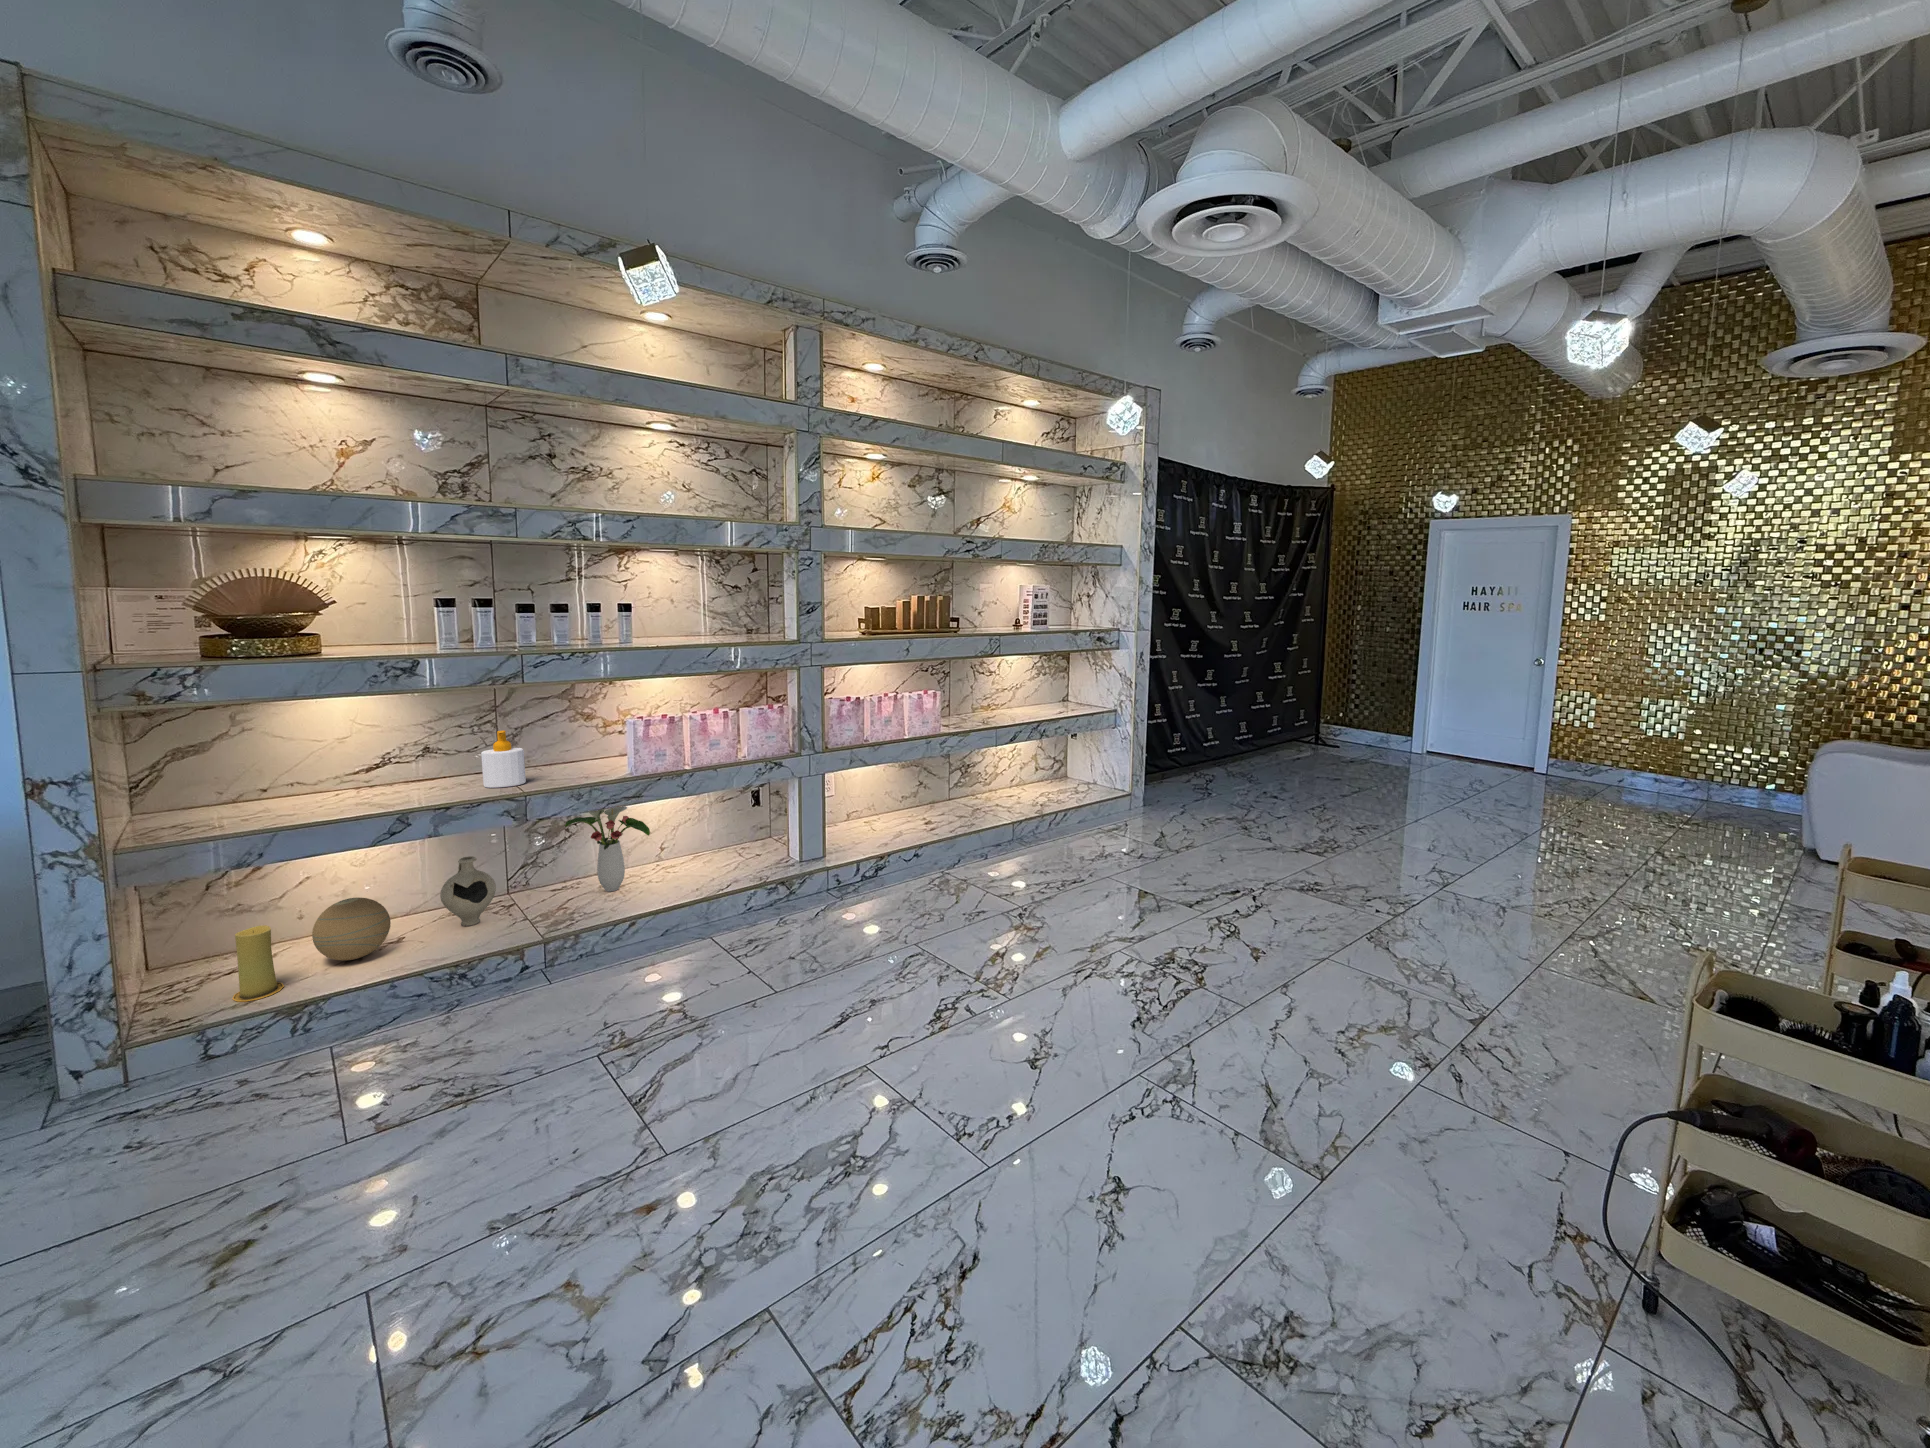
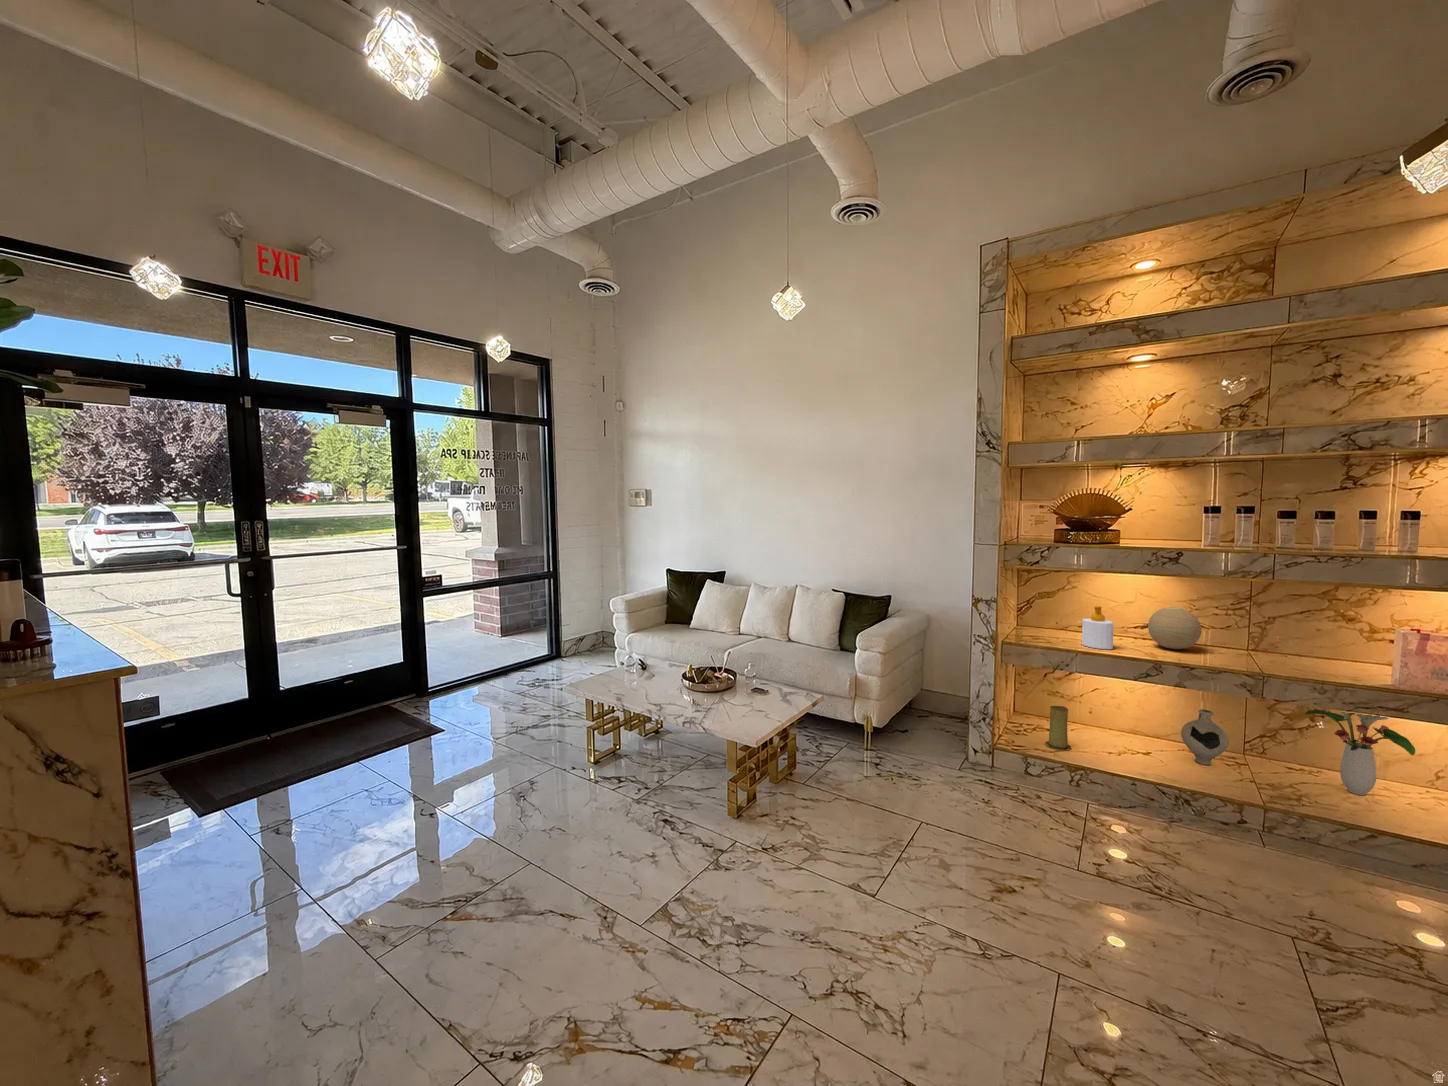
soap bottle: present [481,731,526,788] -> present [1082,606,1113,649]
decorative orb: present [312,898,391,960] -> present [1148,607,1201,649]

